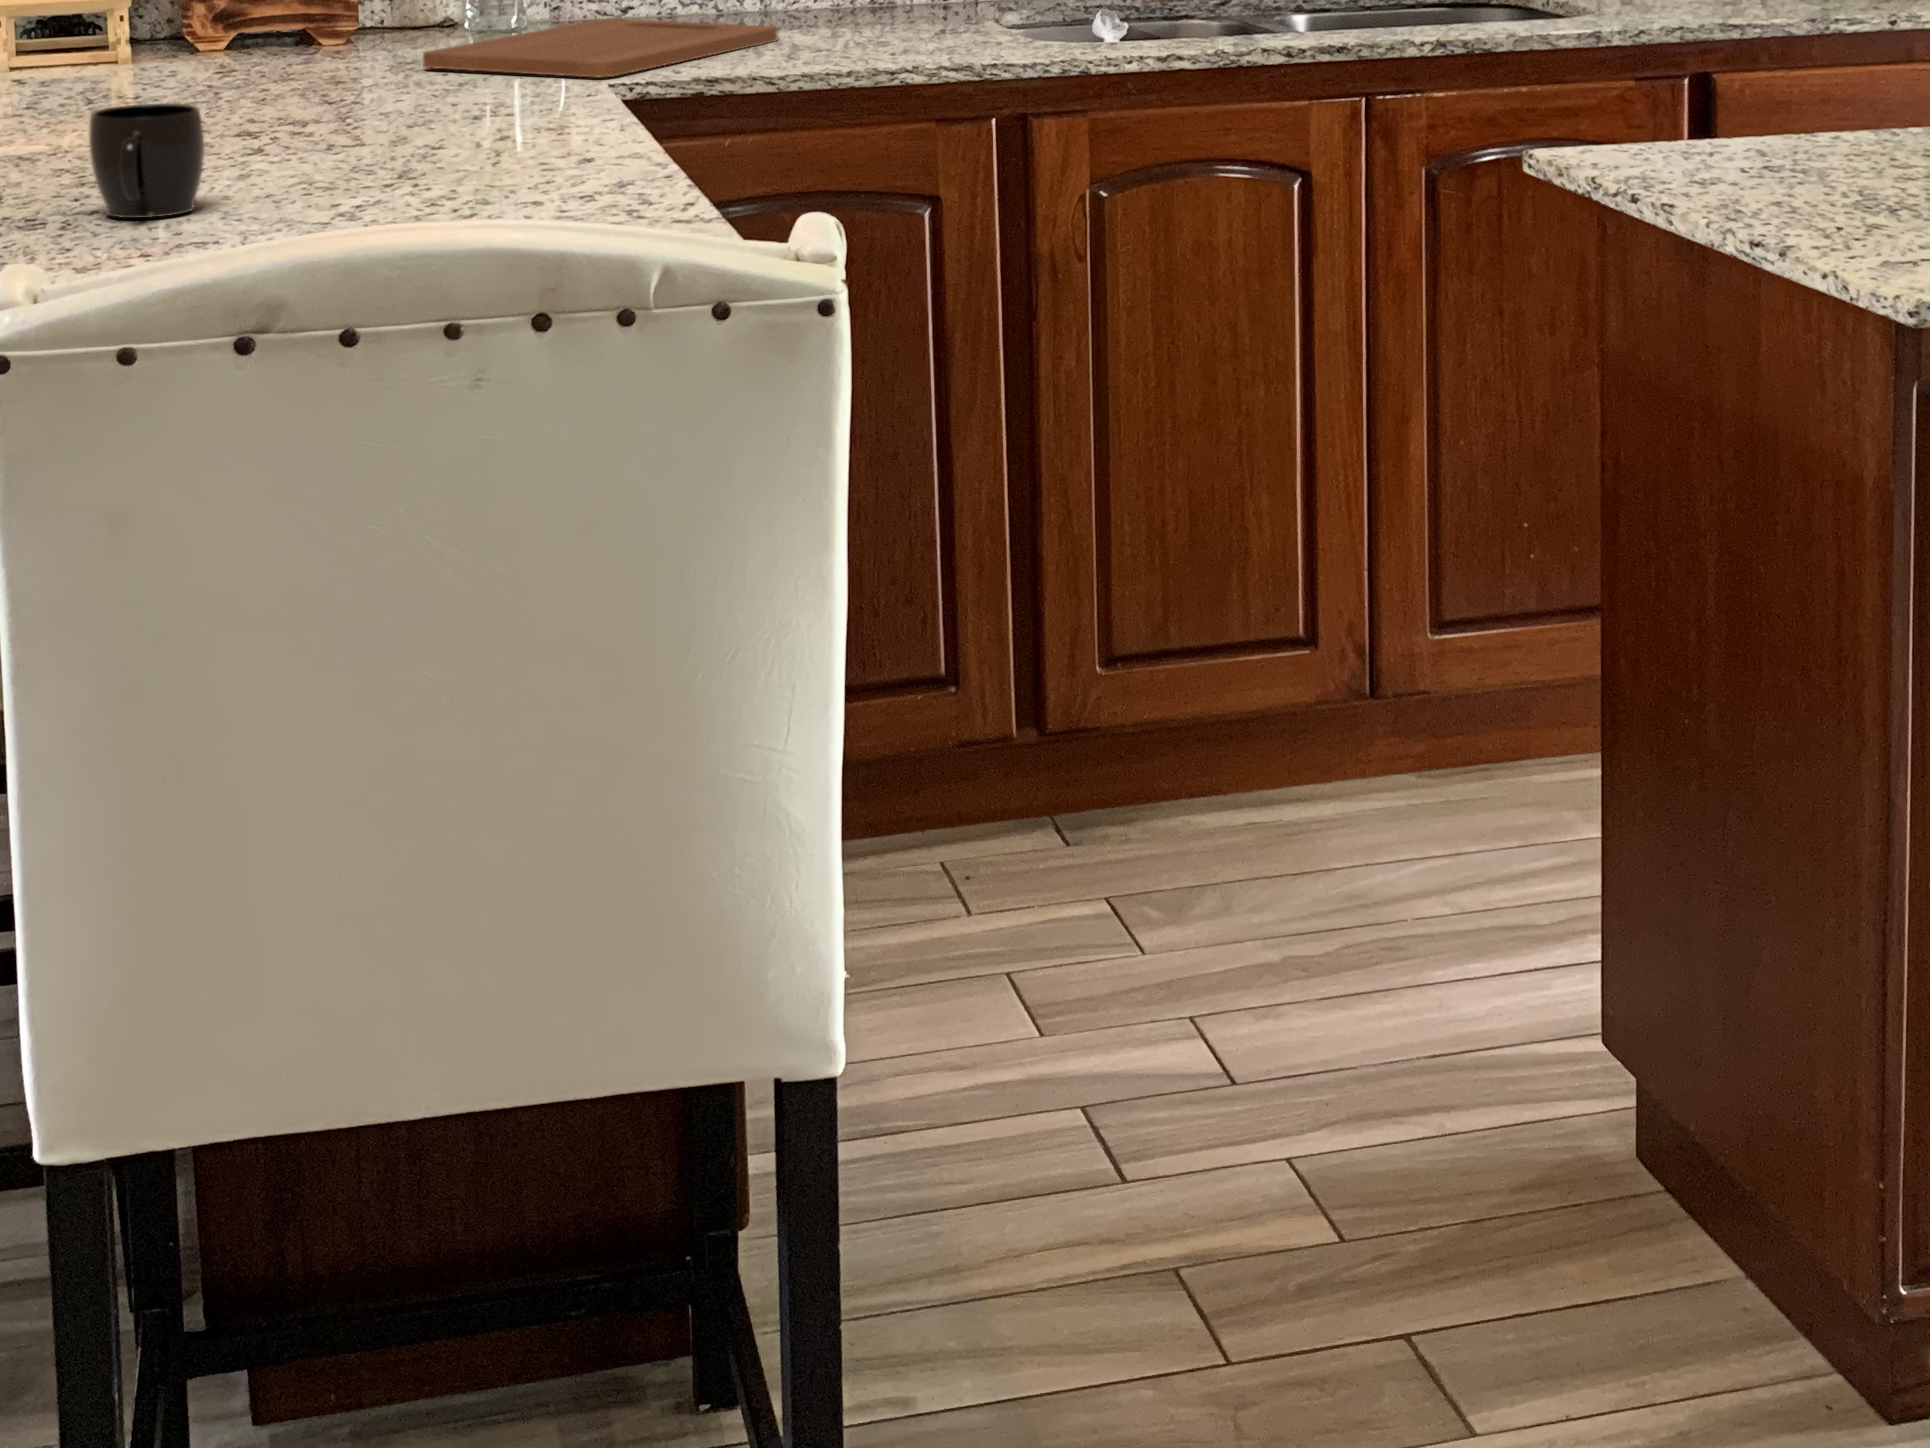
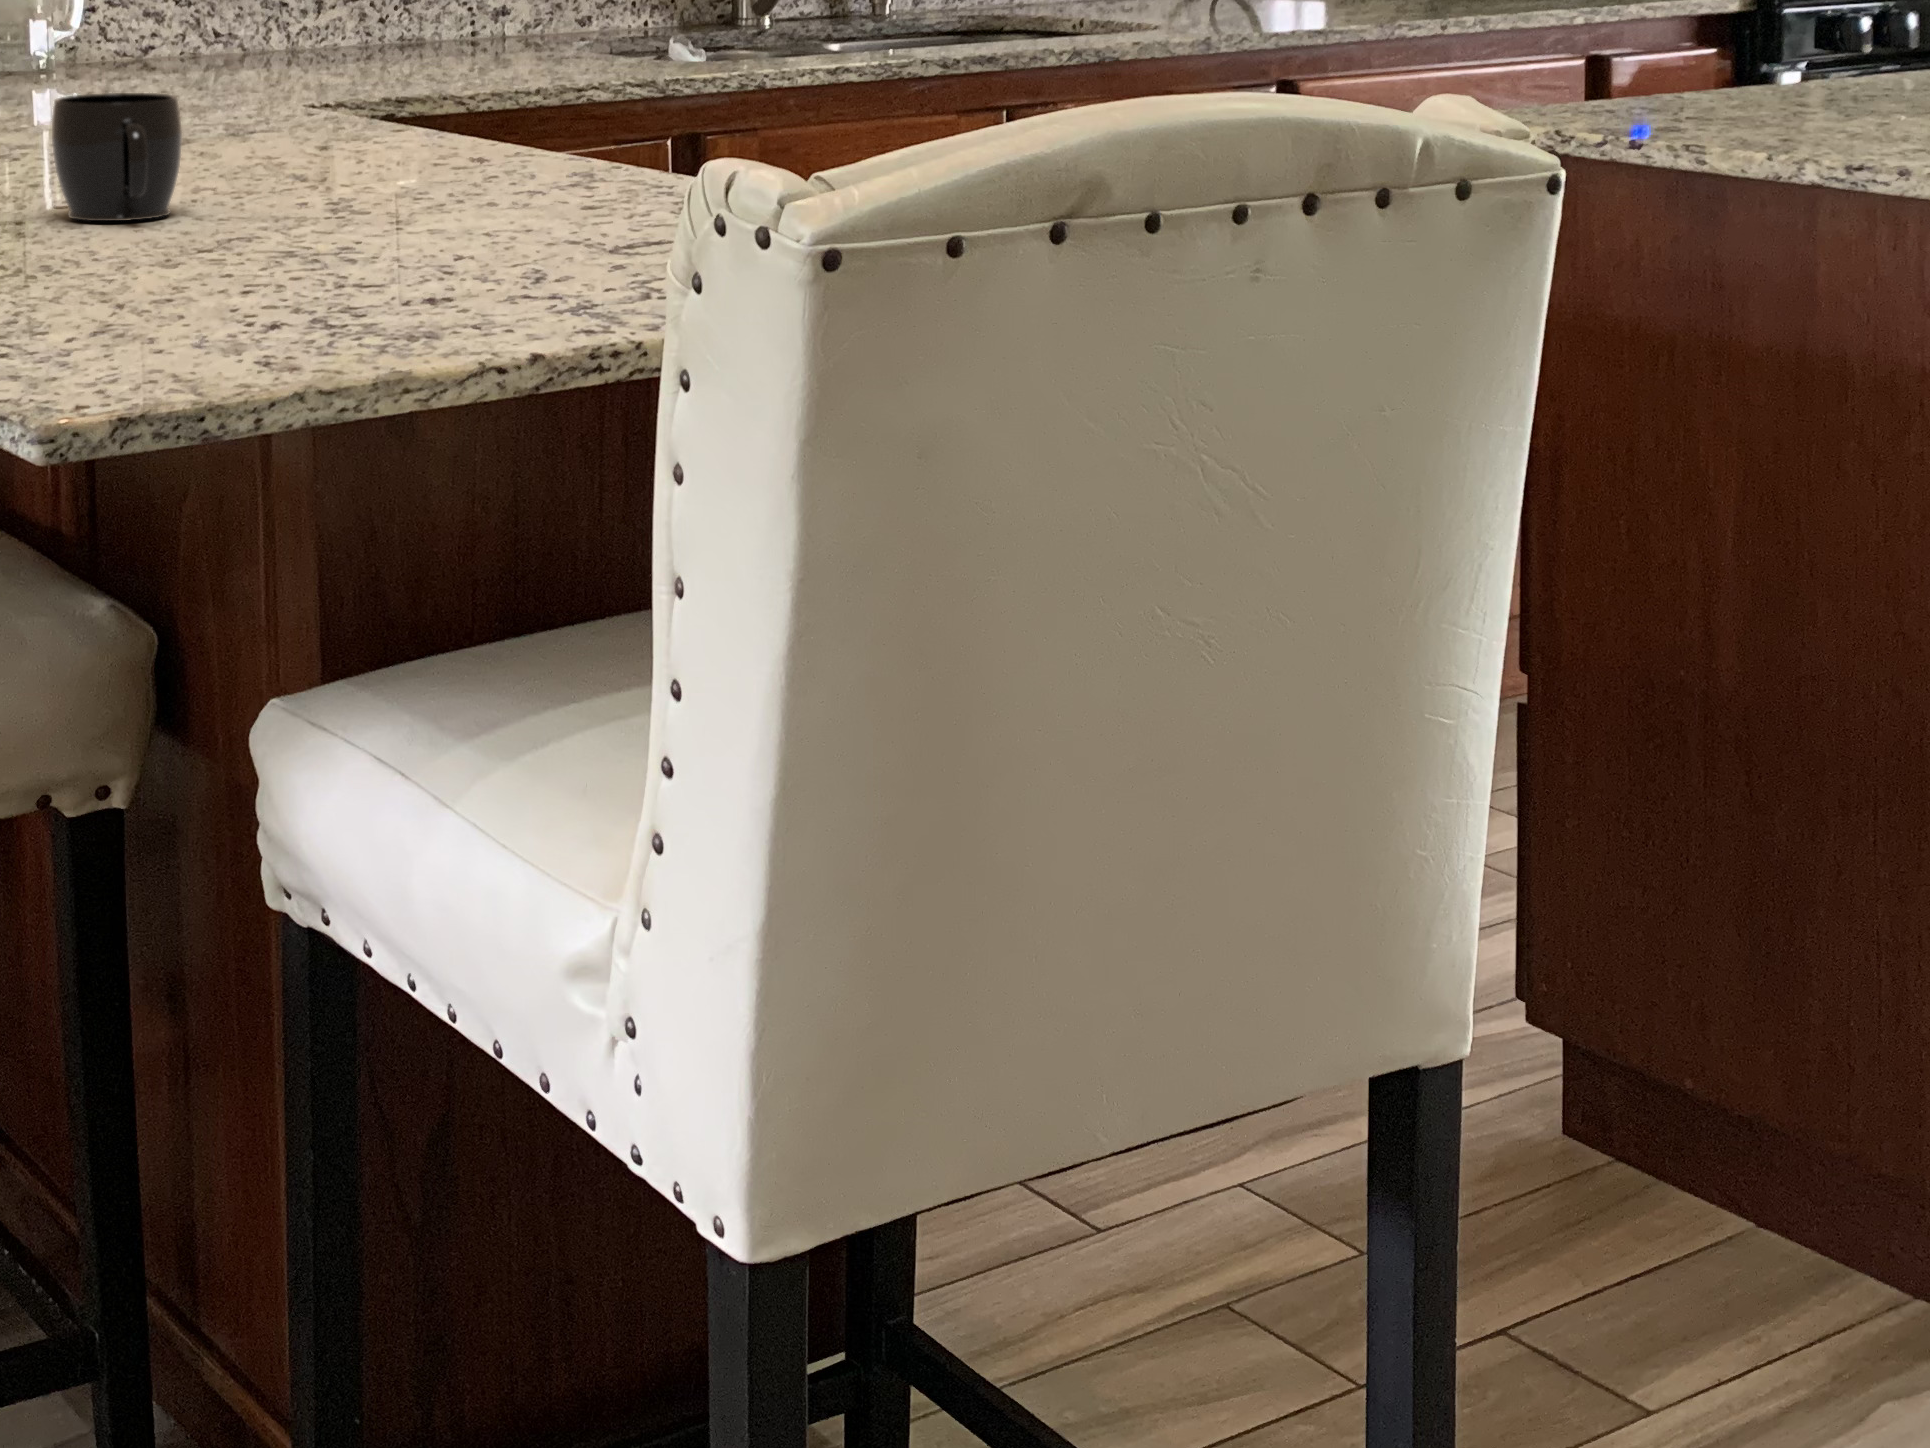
cutting board: present [423,19,778,78] -> none [33,56,369,102]

